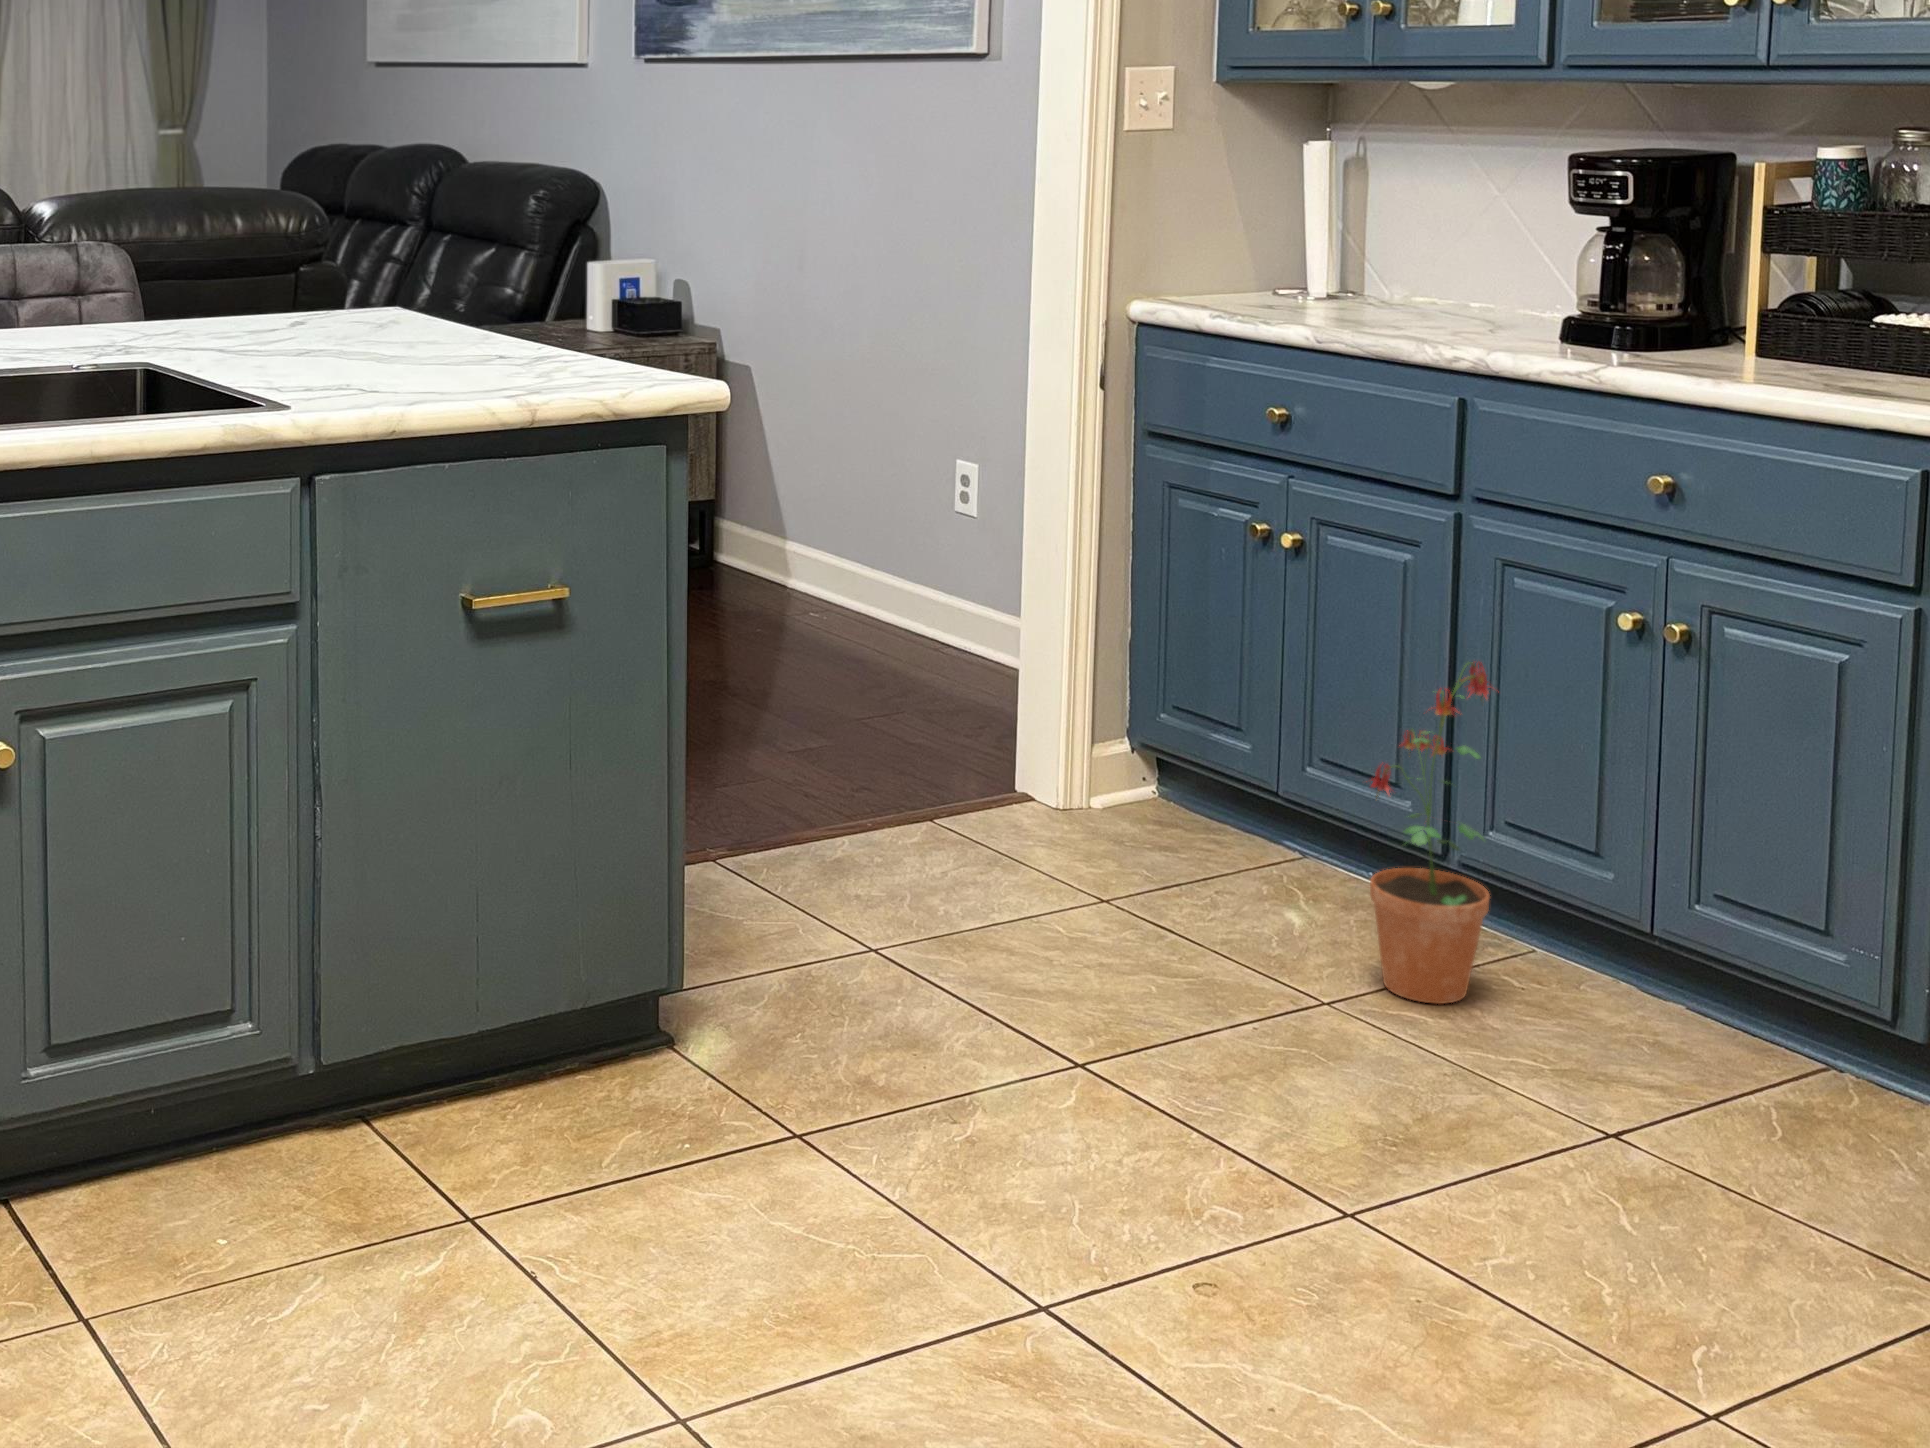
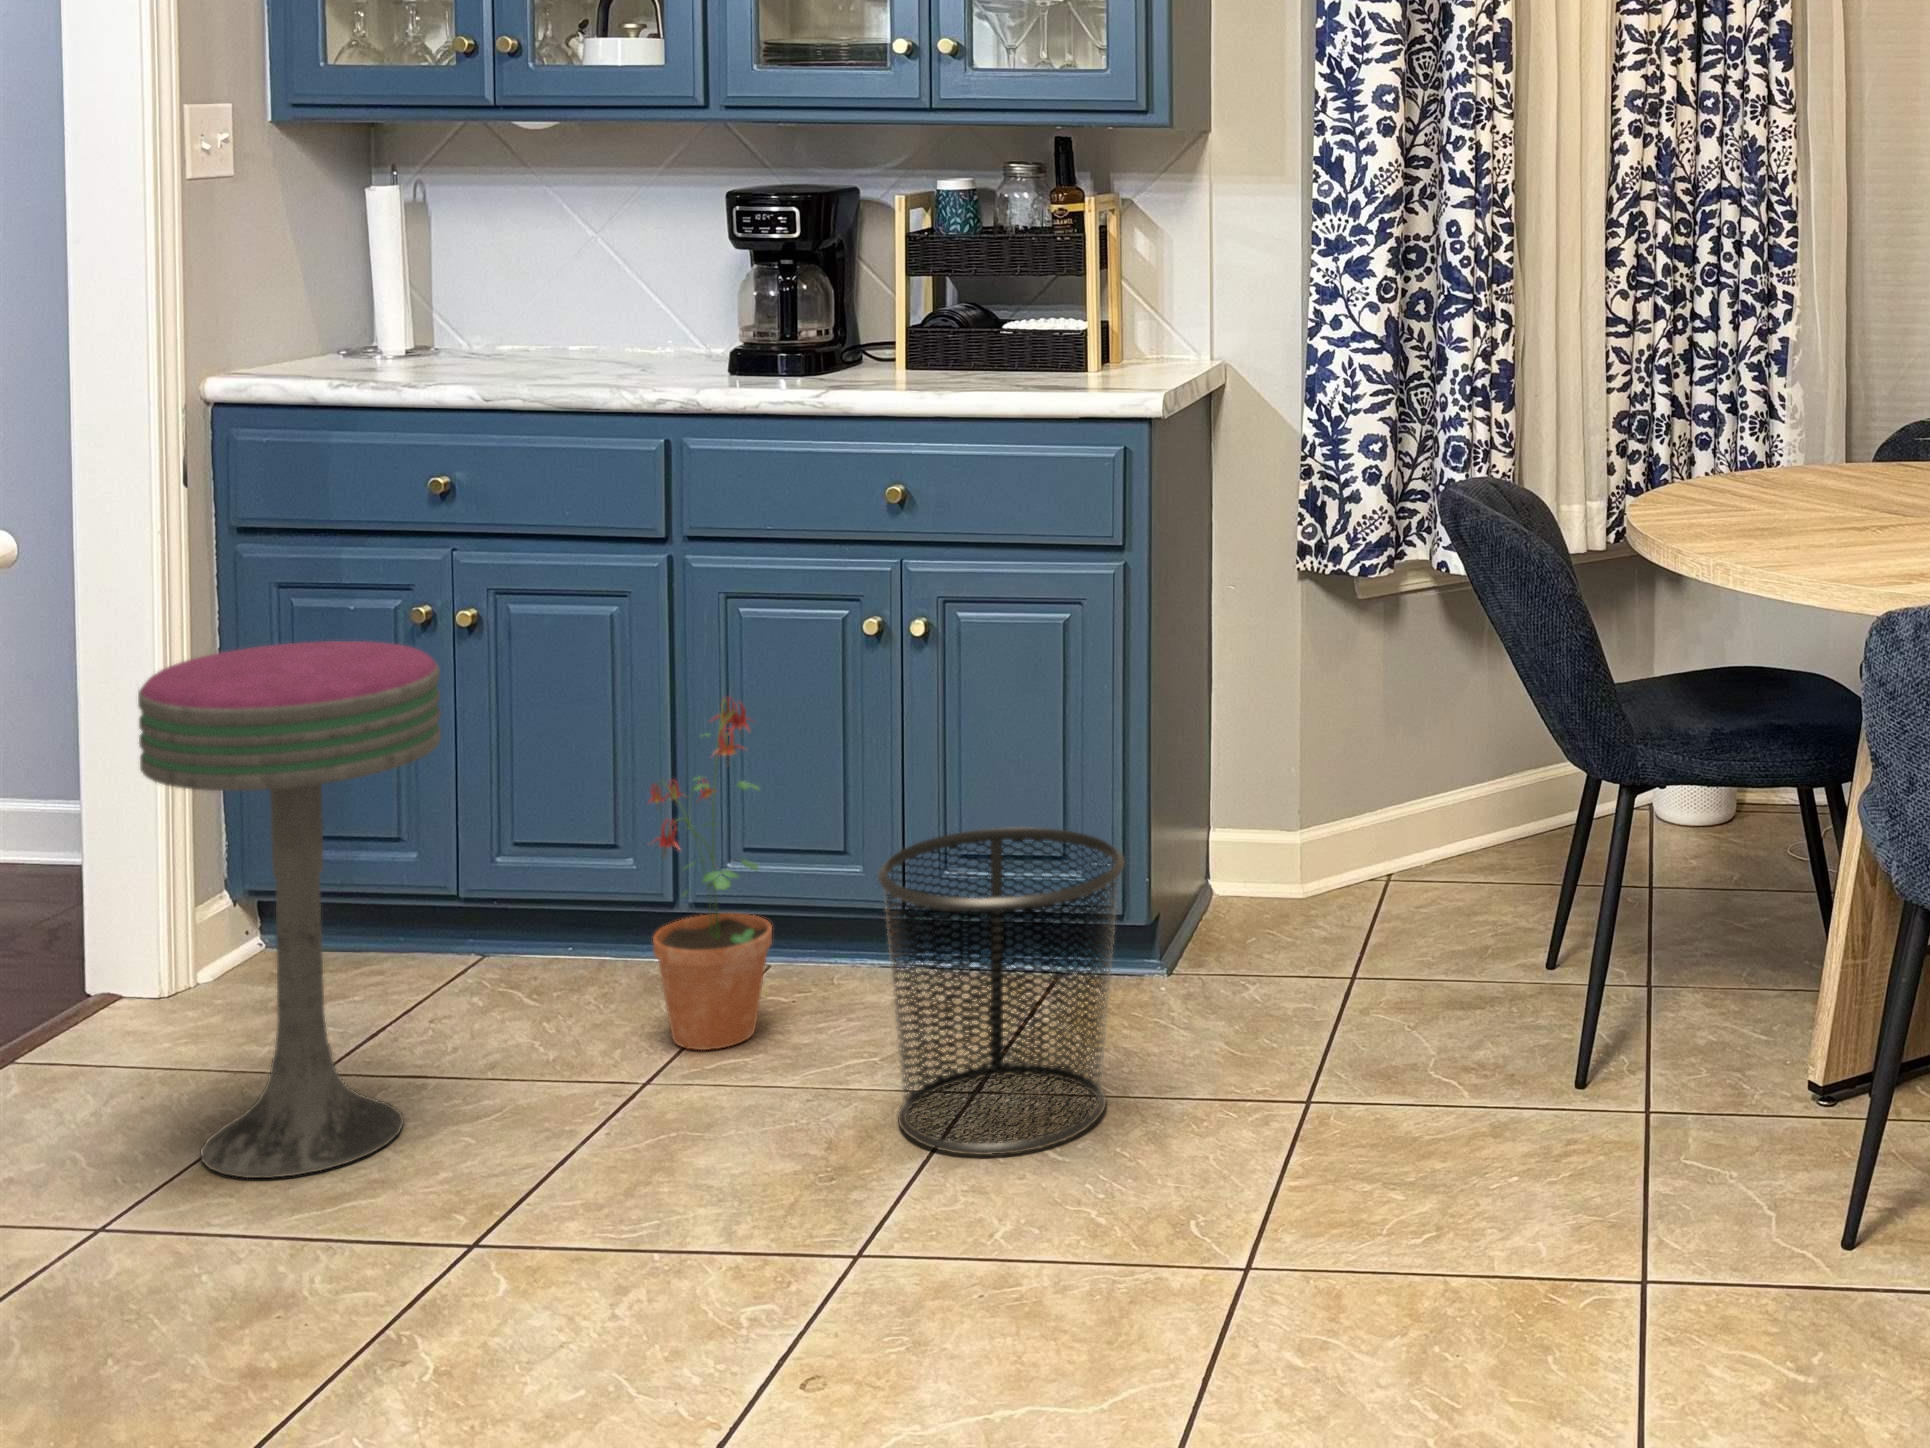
bar stool: none [942,526,1174,975] -> present [138,641,441,1178]
waste bin: none [1490,850,1783,1215] -> present [878,827,1125,1155]

